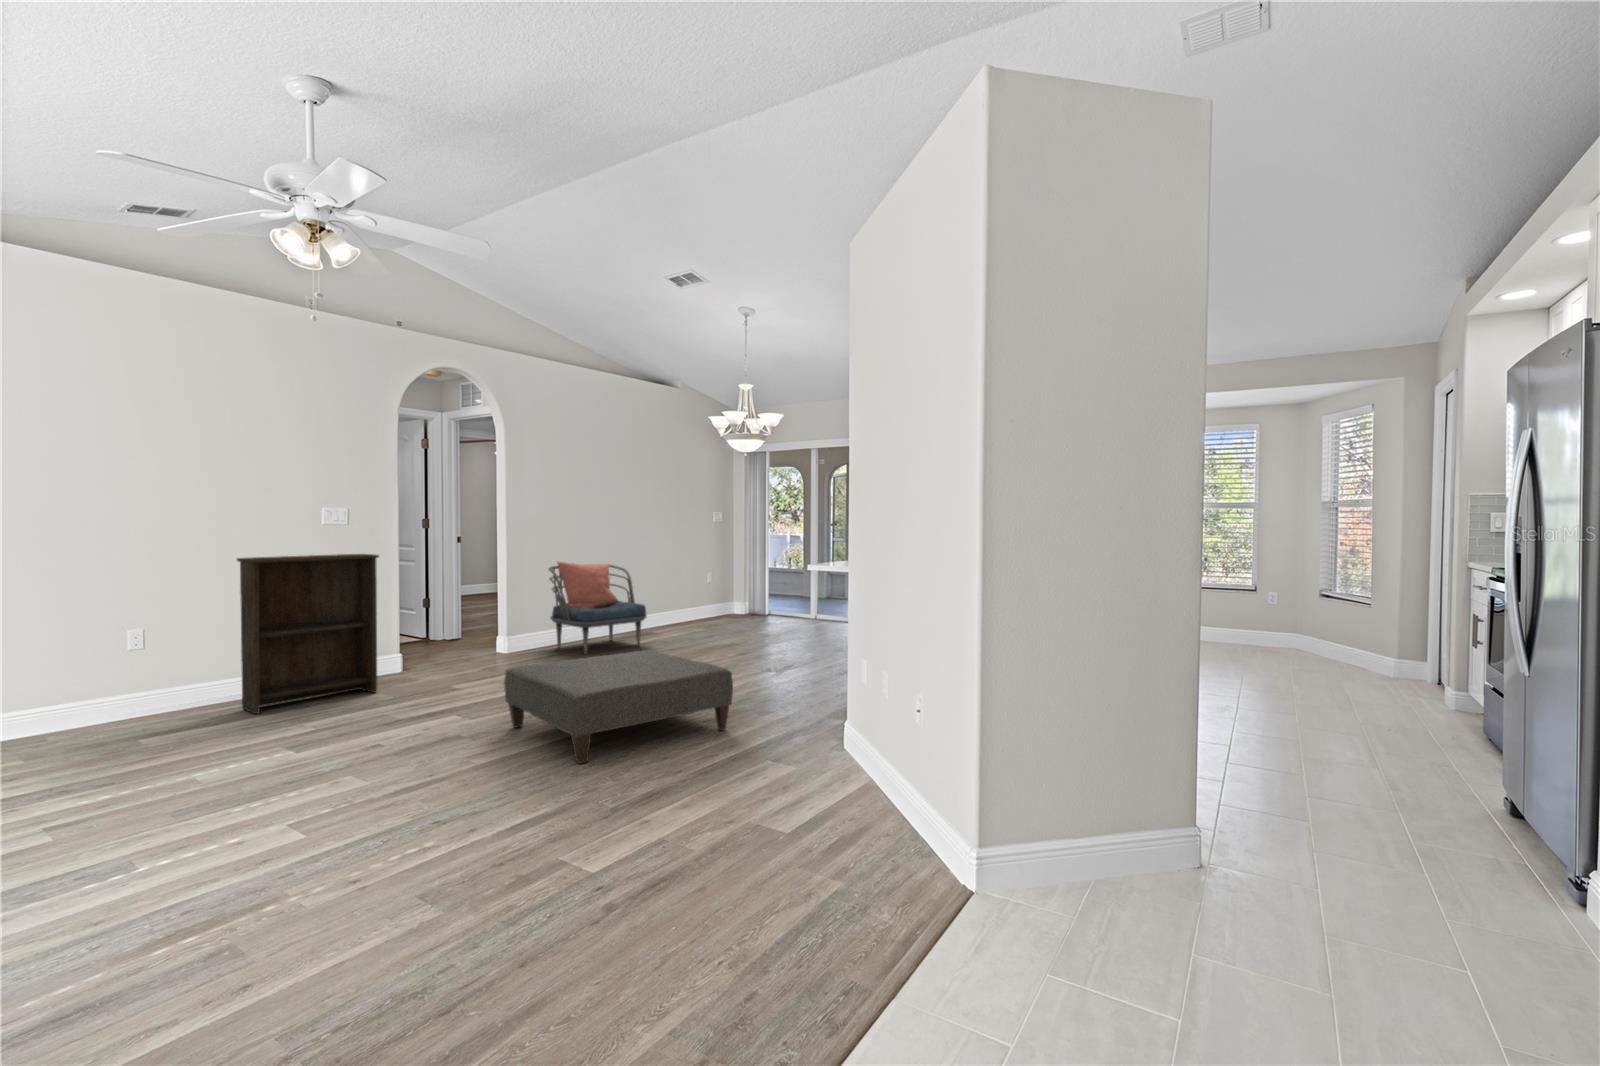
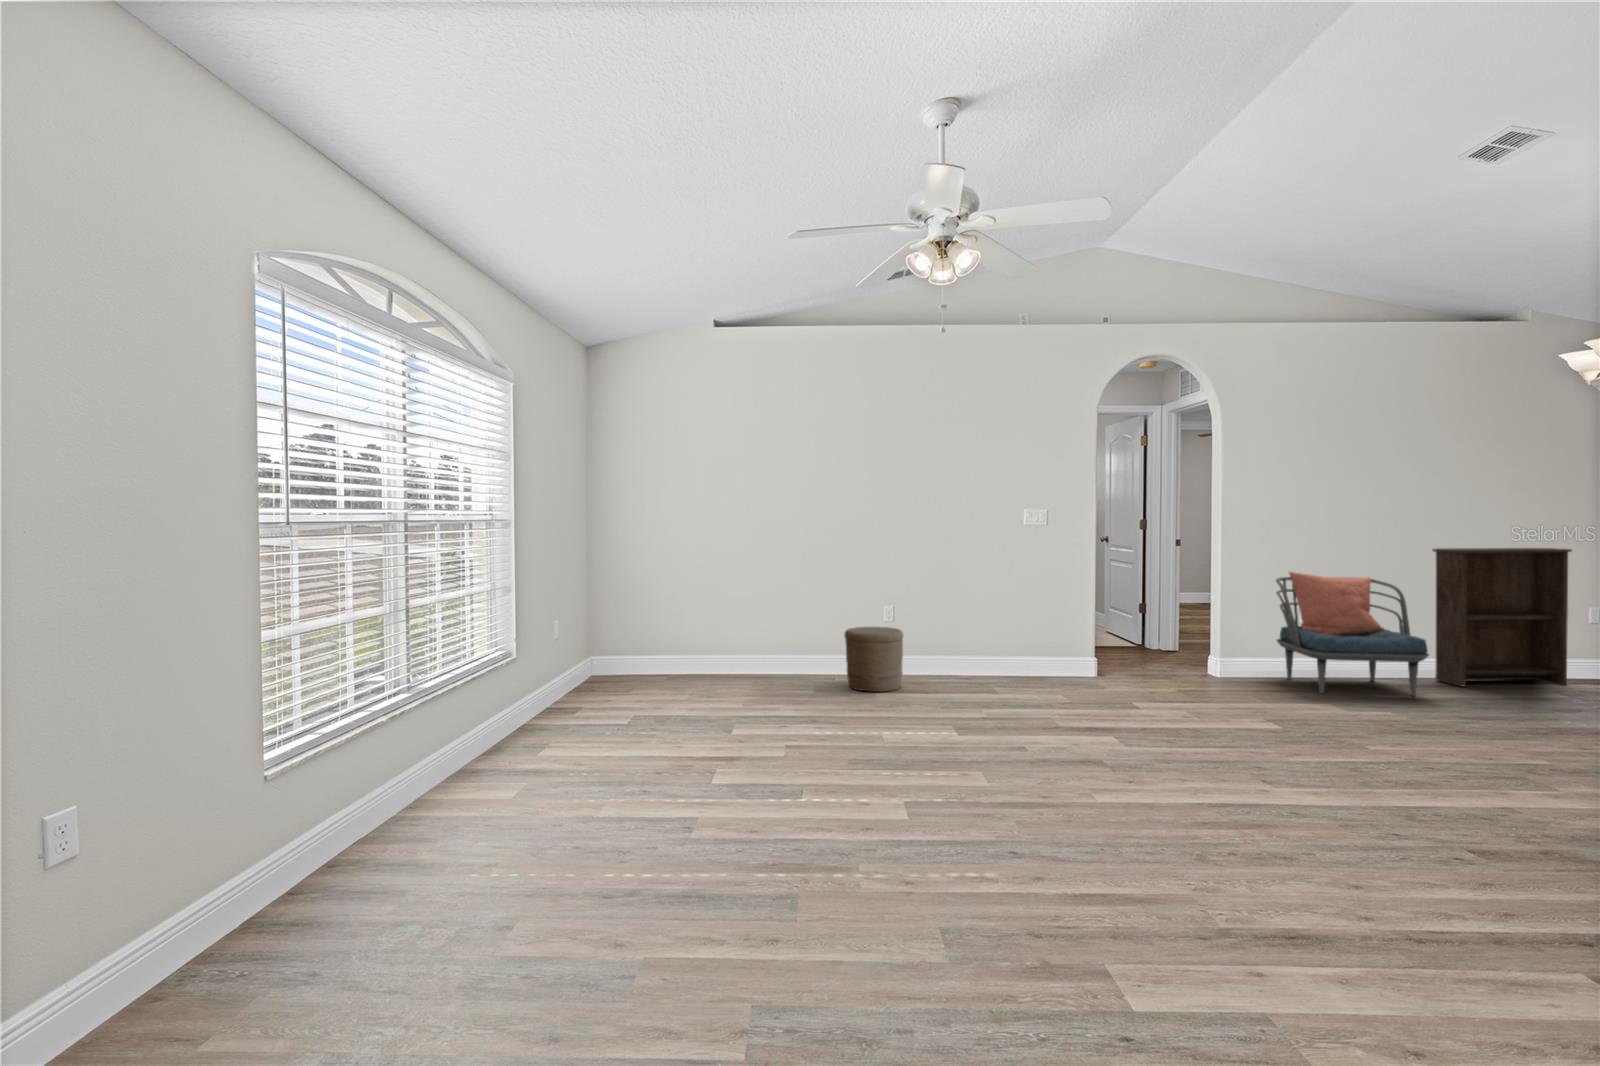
bookshelf: present [237,554,379,714] -> present [1433,548,1572,686]
ottoman: present [504,650,733,763] -> none [1156,696,1522,868]
woven basket: none [74,651,175,738] -> present [845,627,903,692]

